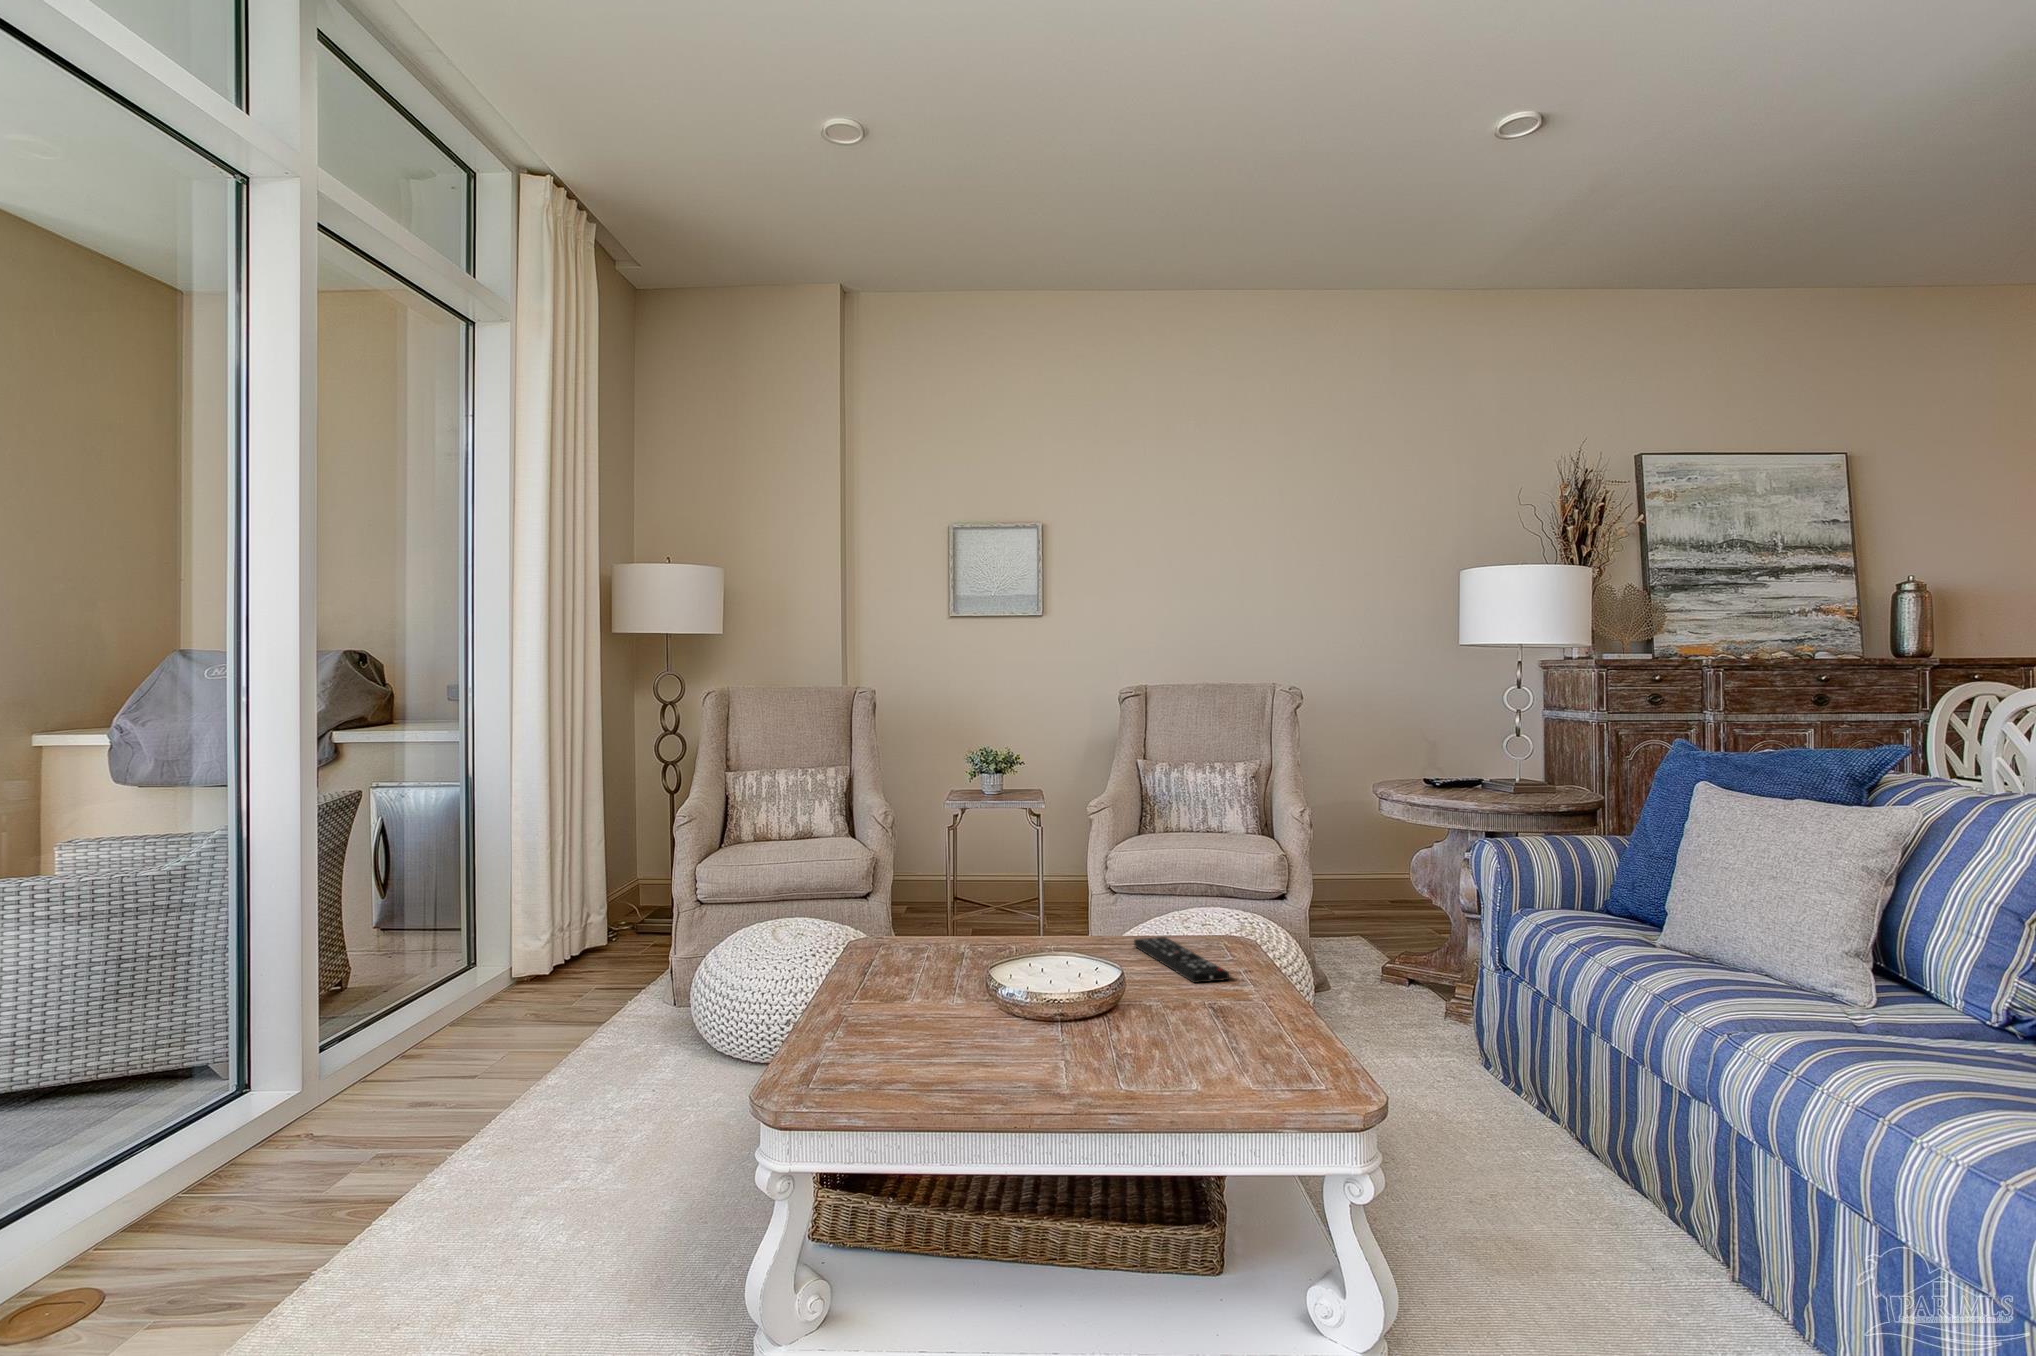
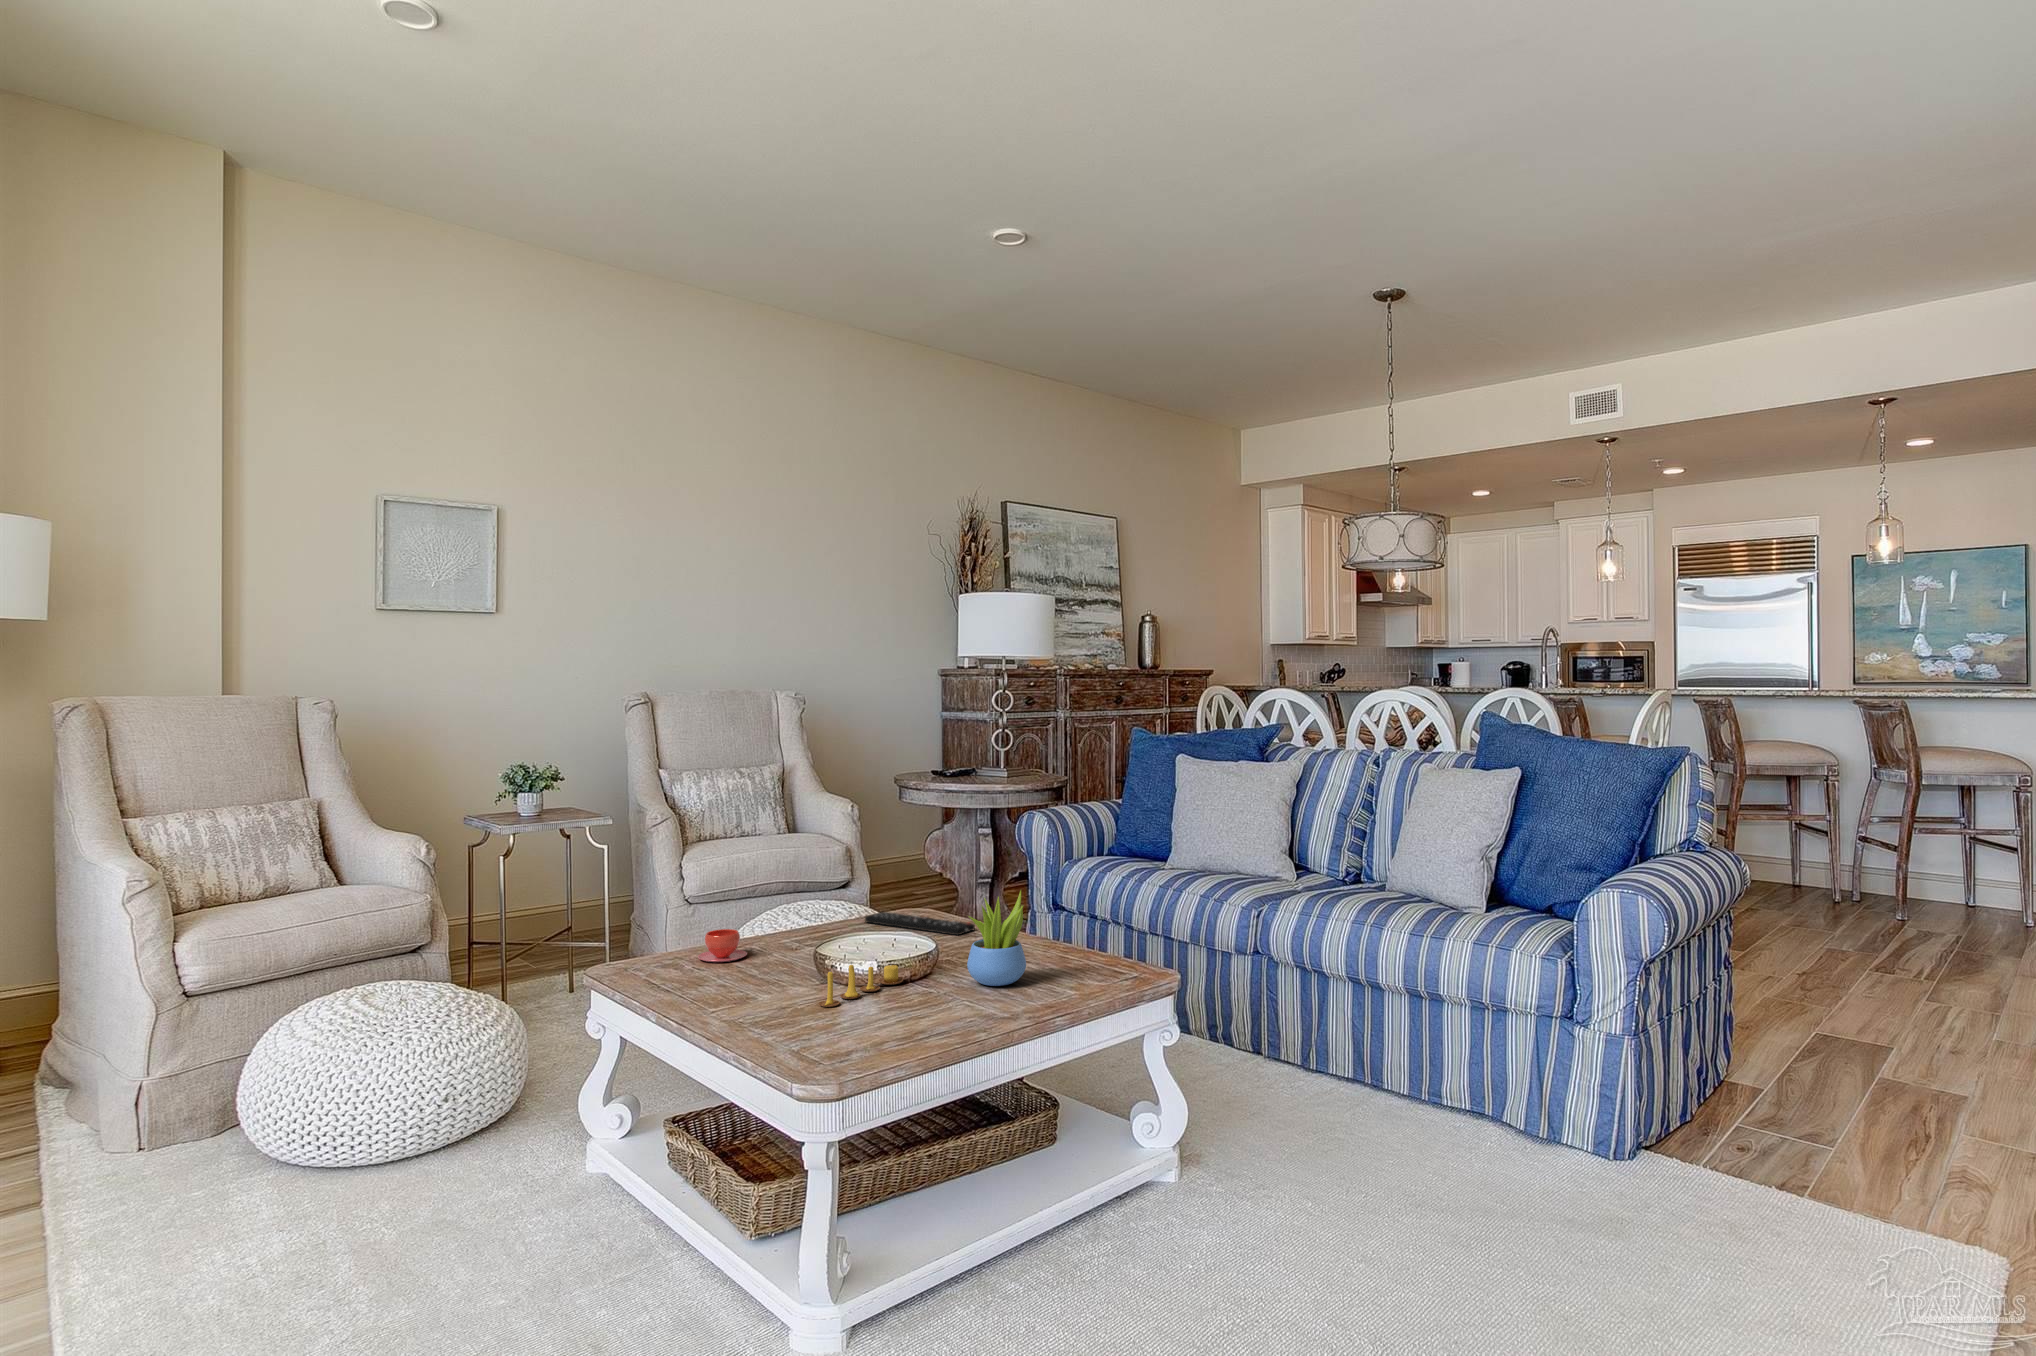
teacup: none [889,926,943,963] -> present [698,929,747,962]
succulent plant: none [1049,932,1131,1062] -> present [967,891,1026,986]
candle: none [853,987,999,1038] -> present [819,964,903,1007]

